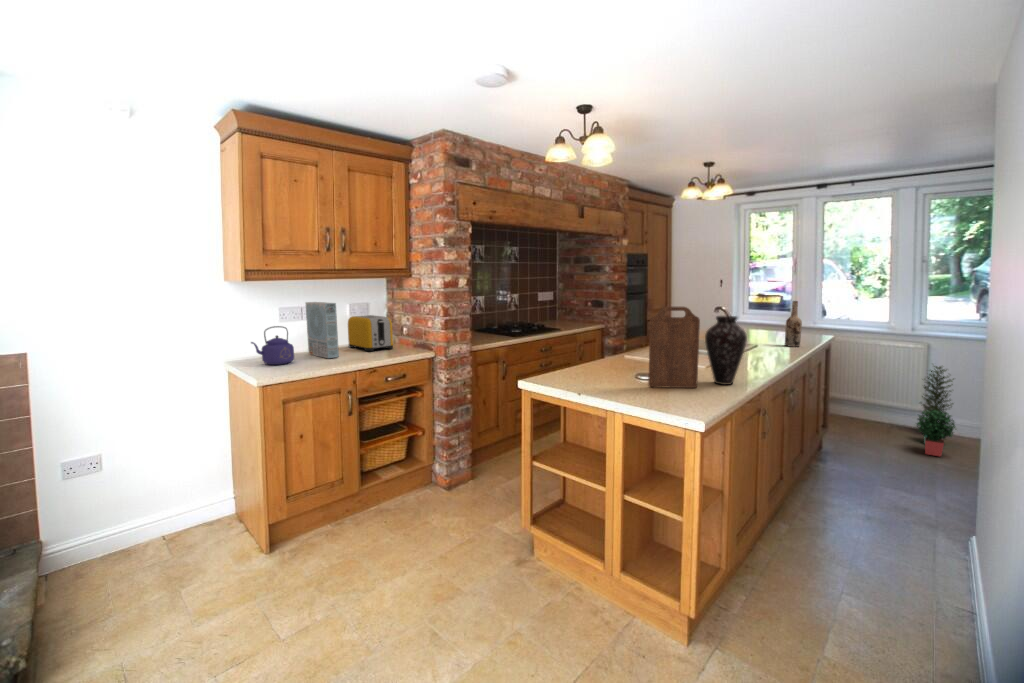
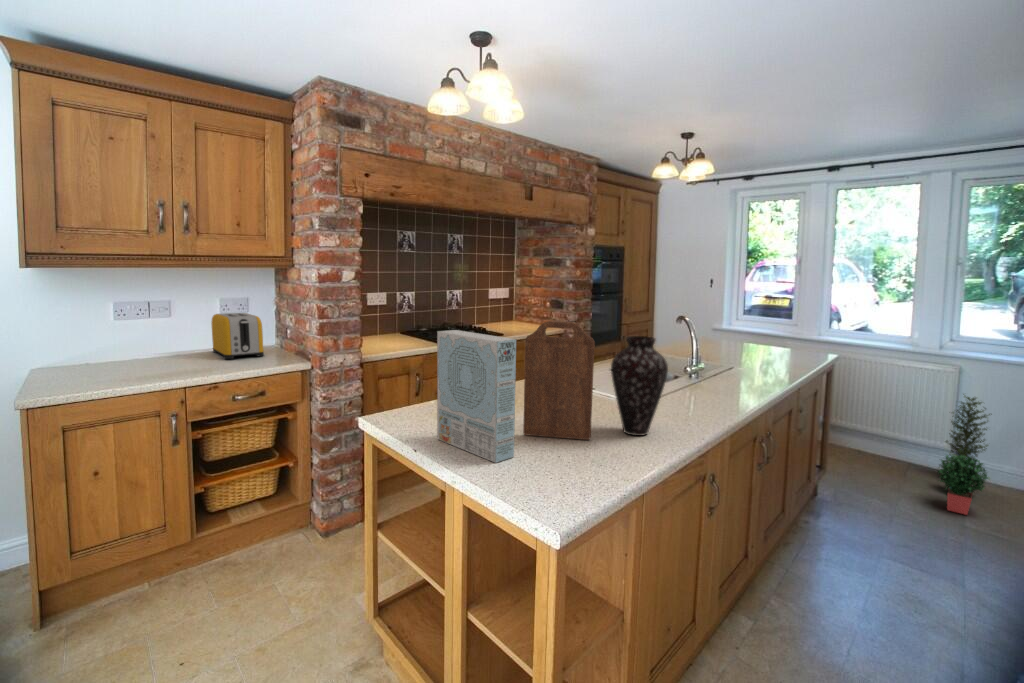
wine bottle: present [785,301,802,347] -> none [765,312,787,371]
cereal box: present [306,302,339,358] -> present [437,330,516,463]
kettle: present [251,326,294,365] -> none [44,326,113,376]

